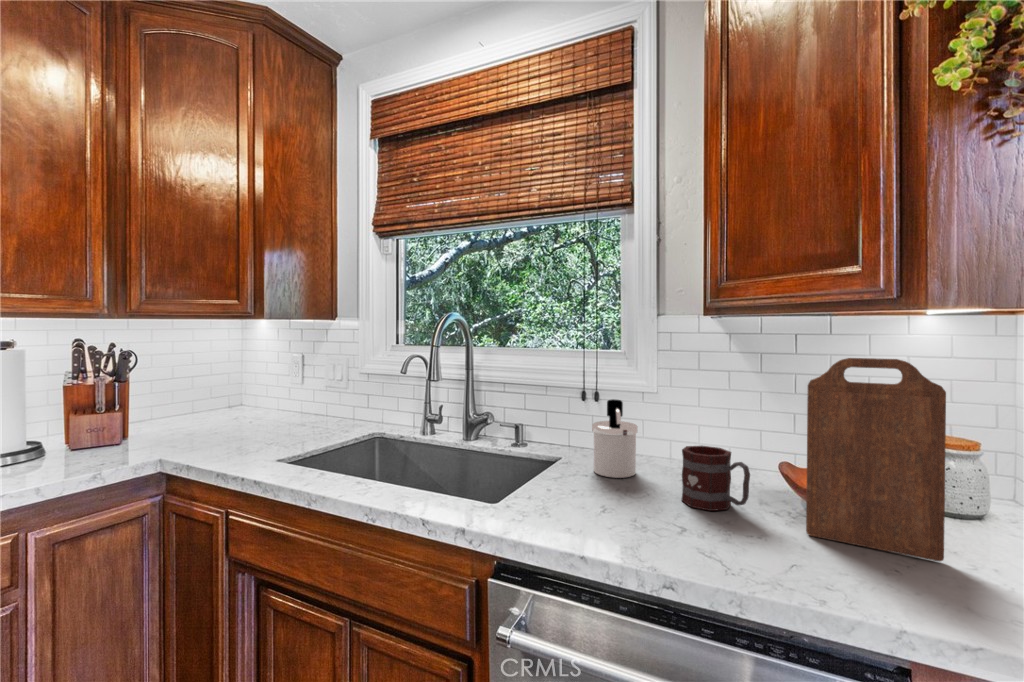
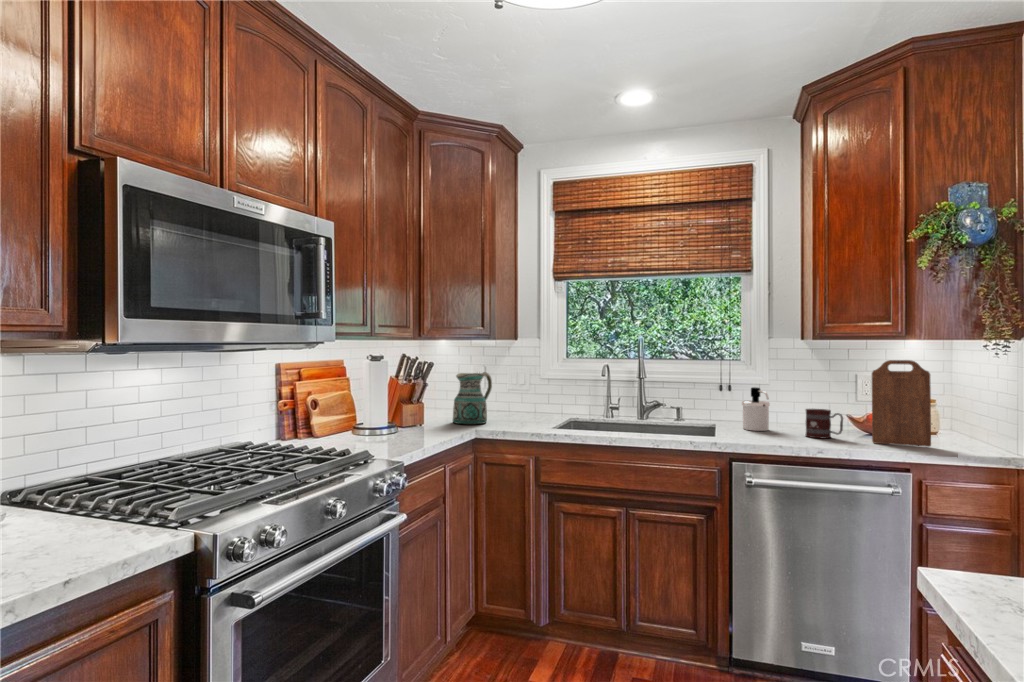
ceramic pitcher: none [174,367,253,446] -> present [453,372,492,424]

